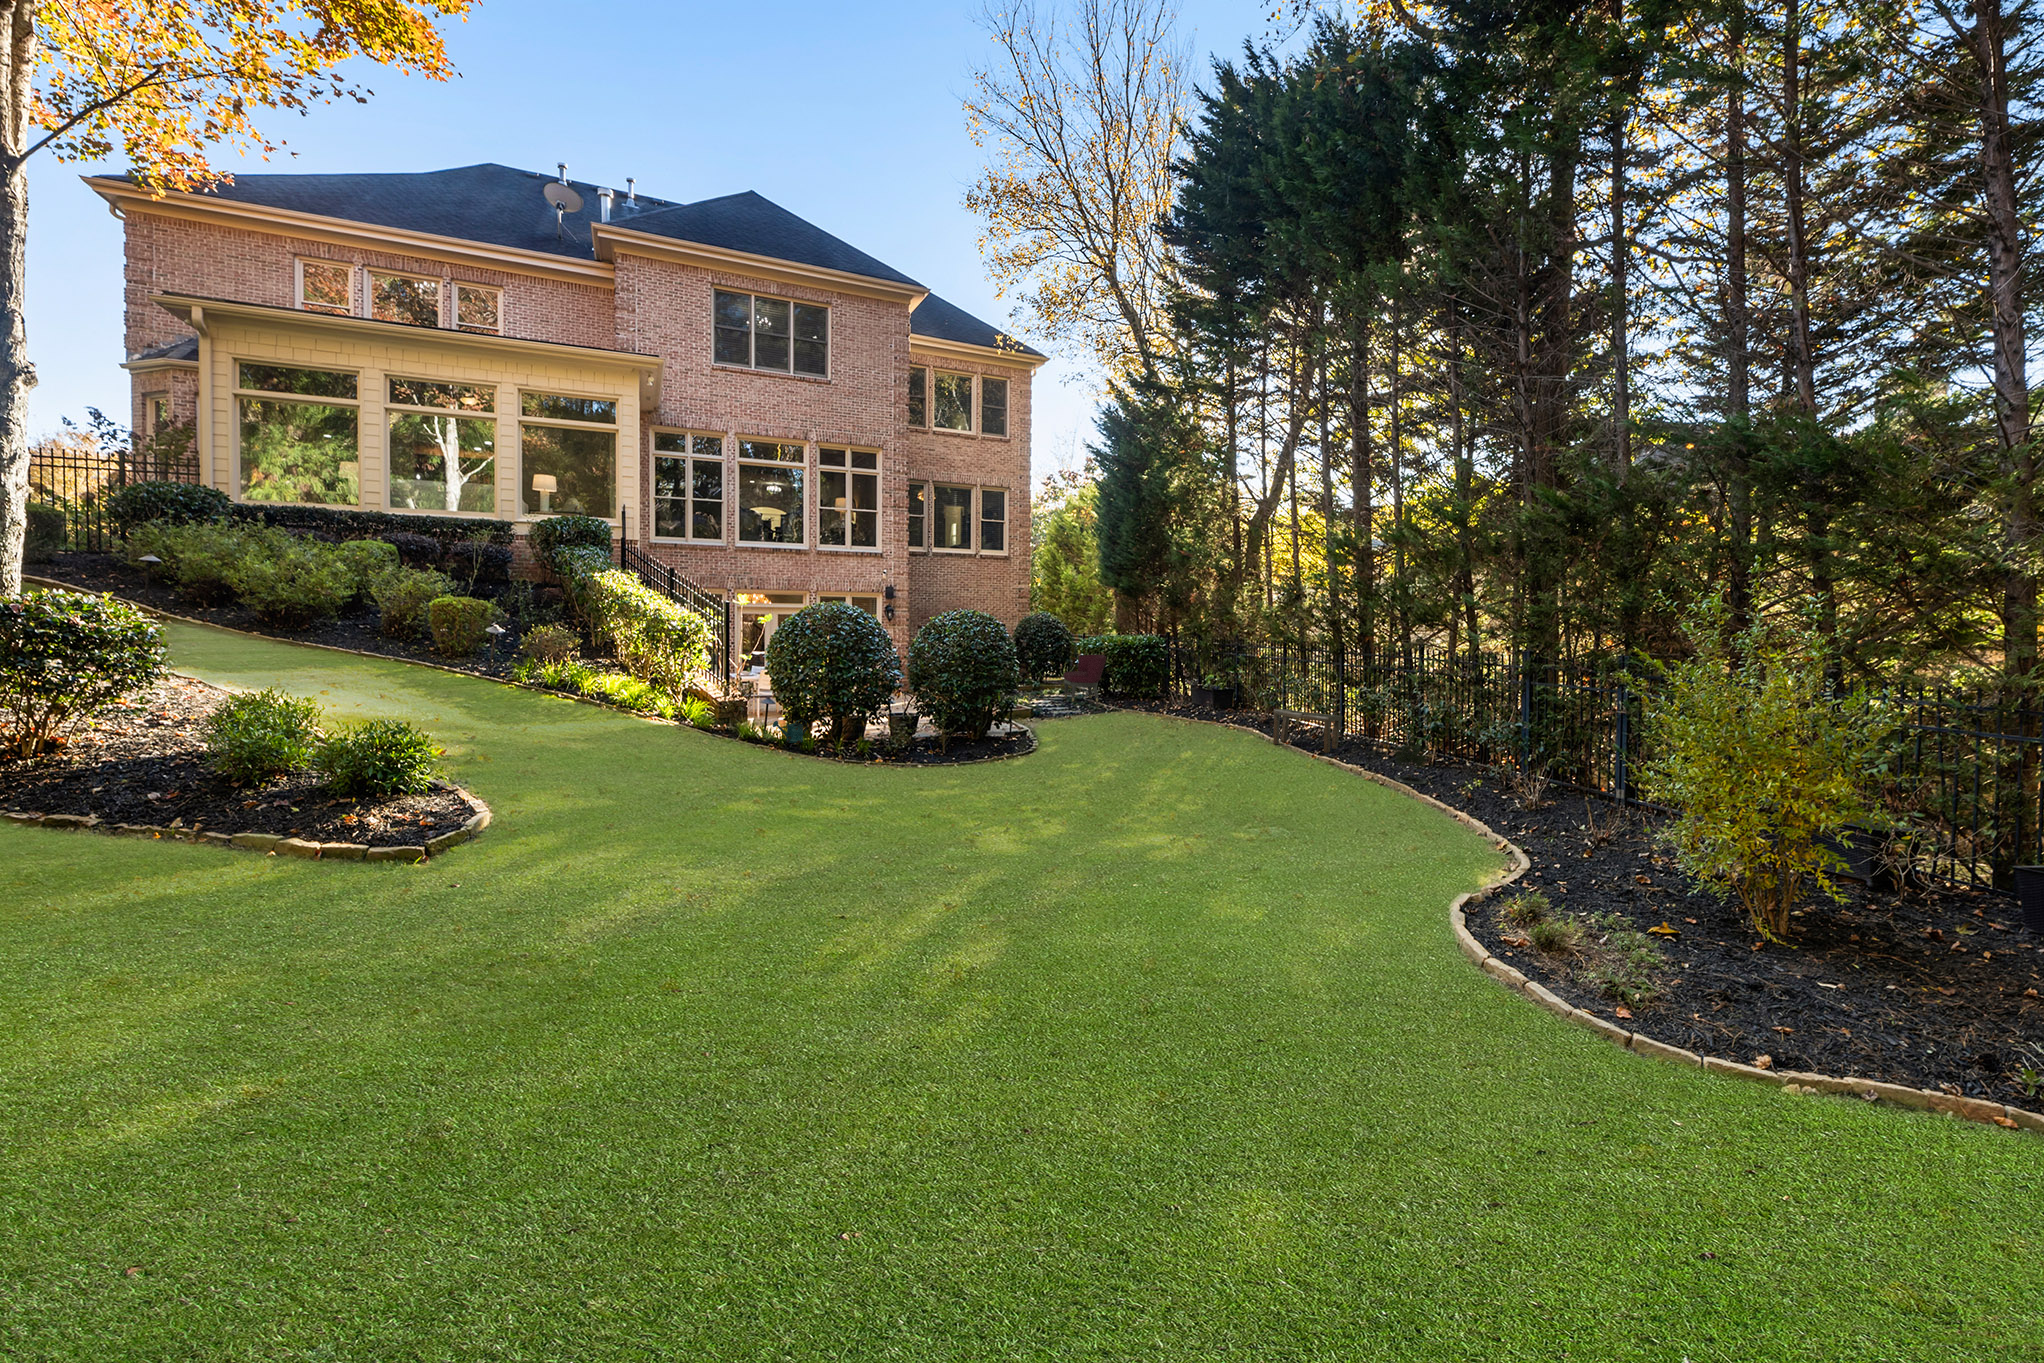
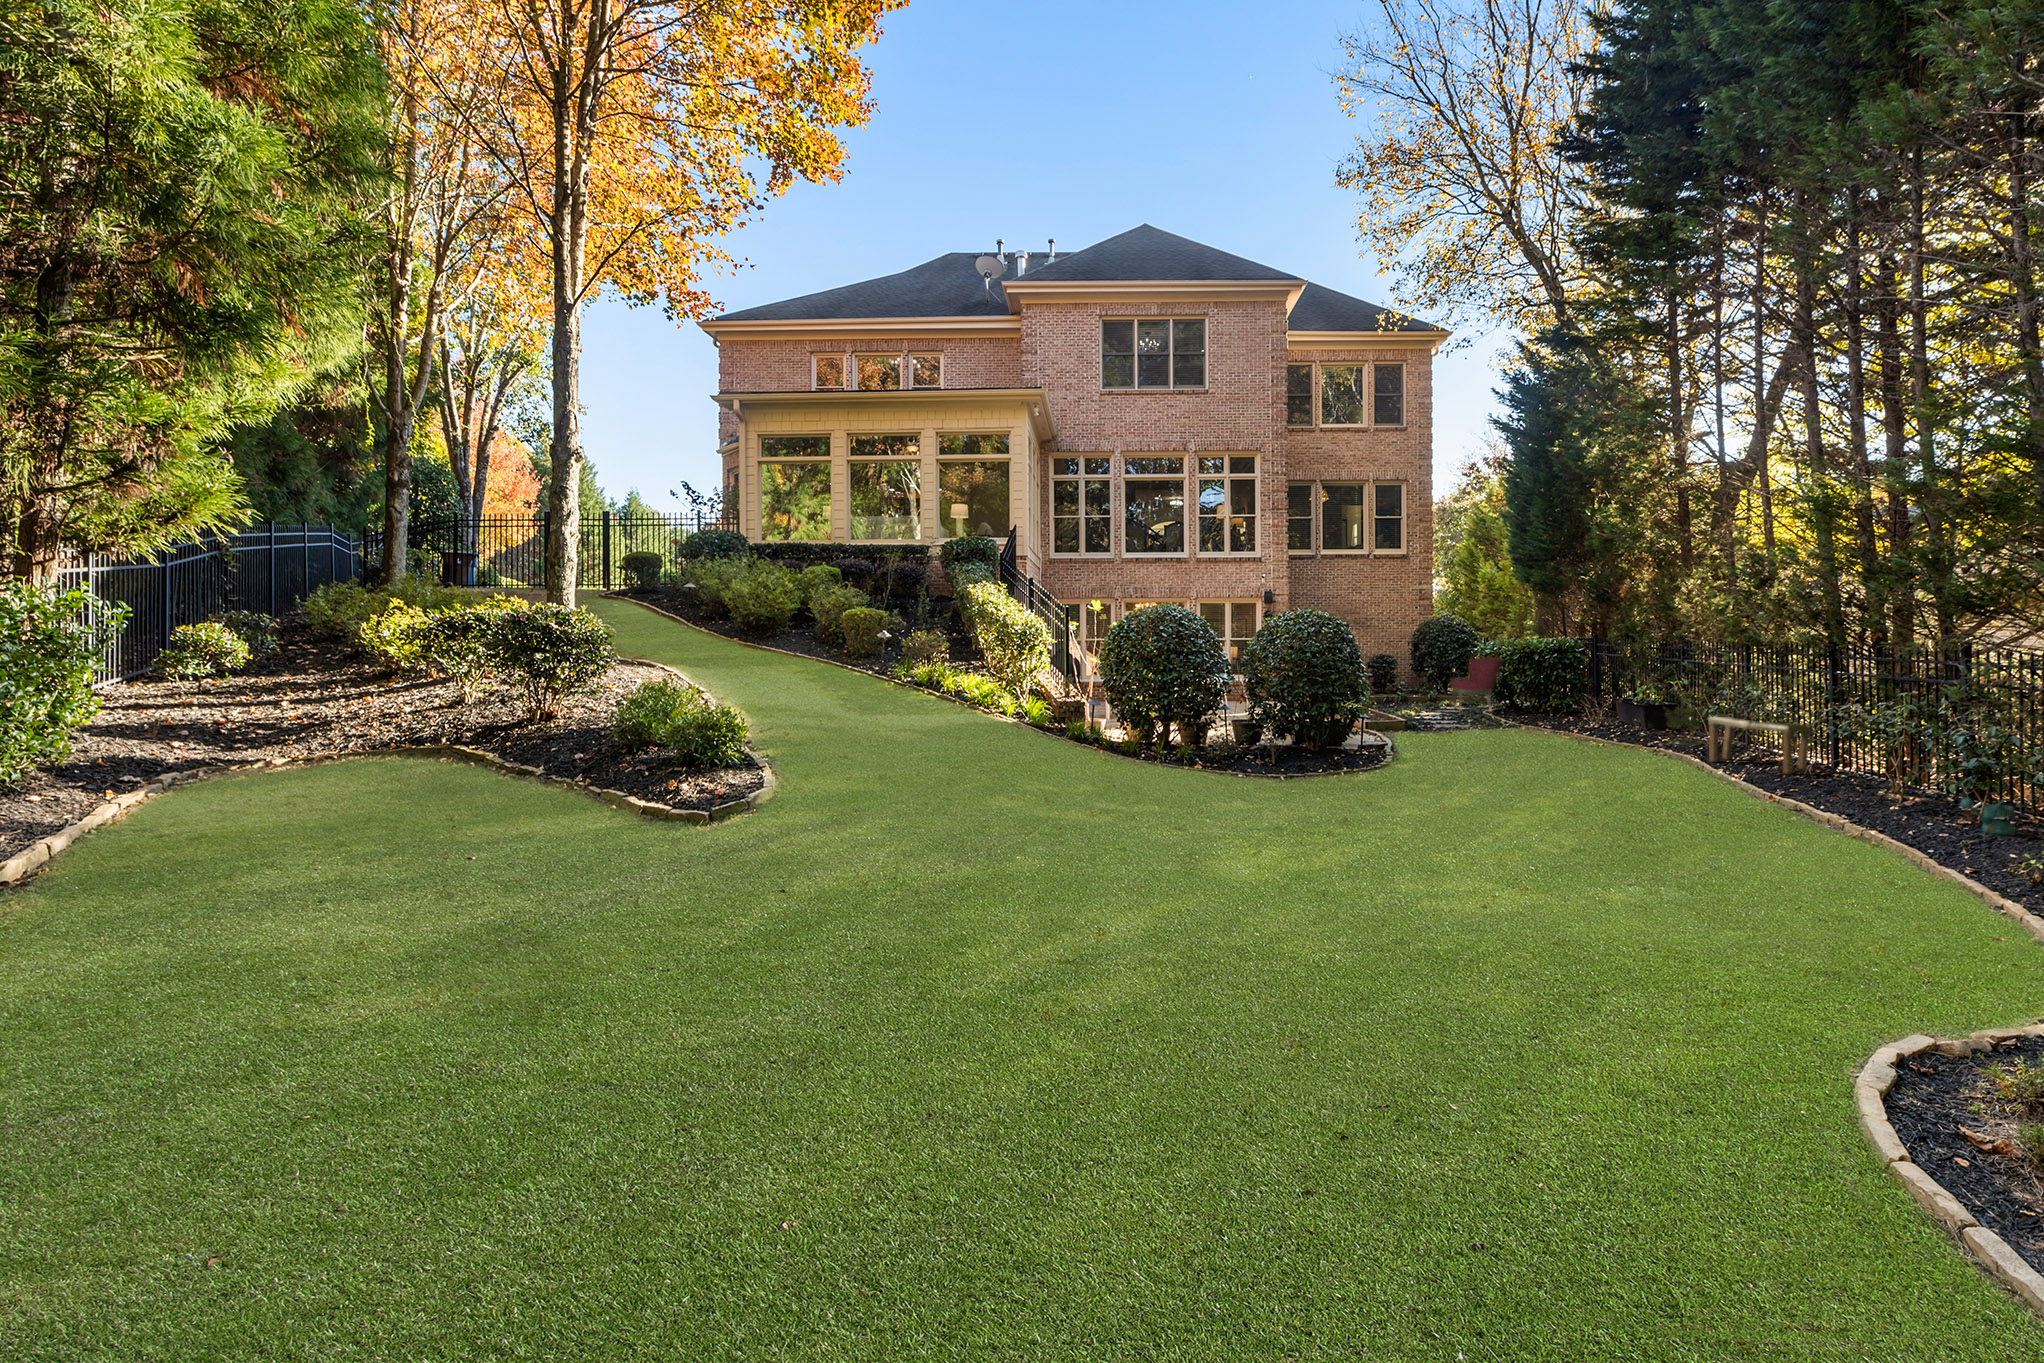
watering can: present [773,720,807,743] -> present [1961,798,2019,836]
potted tree: present [1395,729,1429,784] -> present [1666,695,1703,745]

